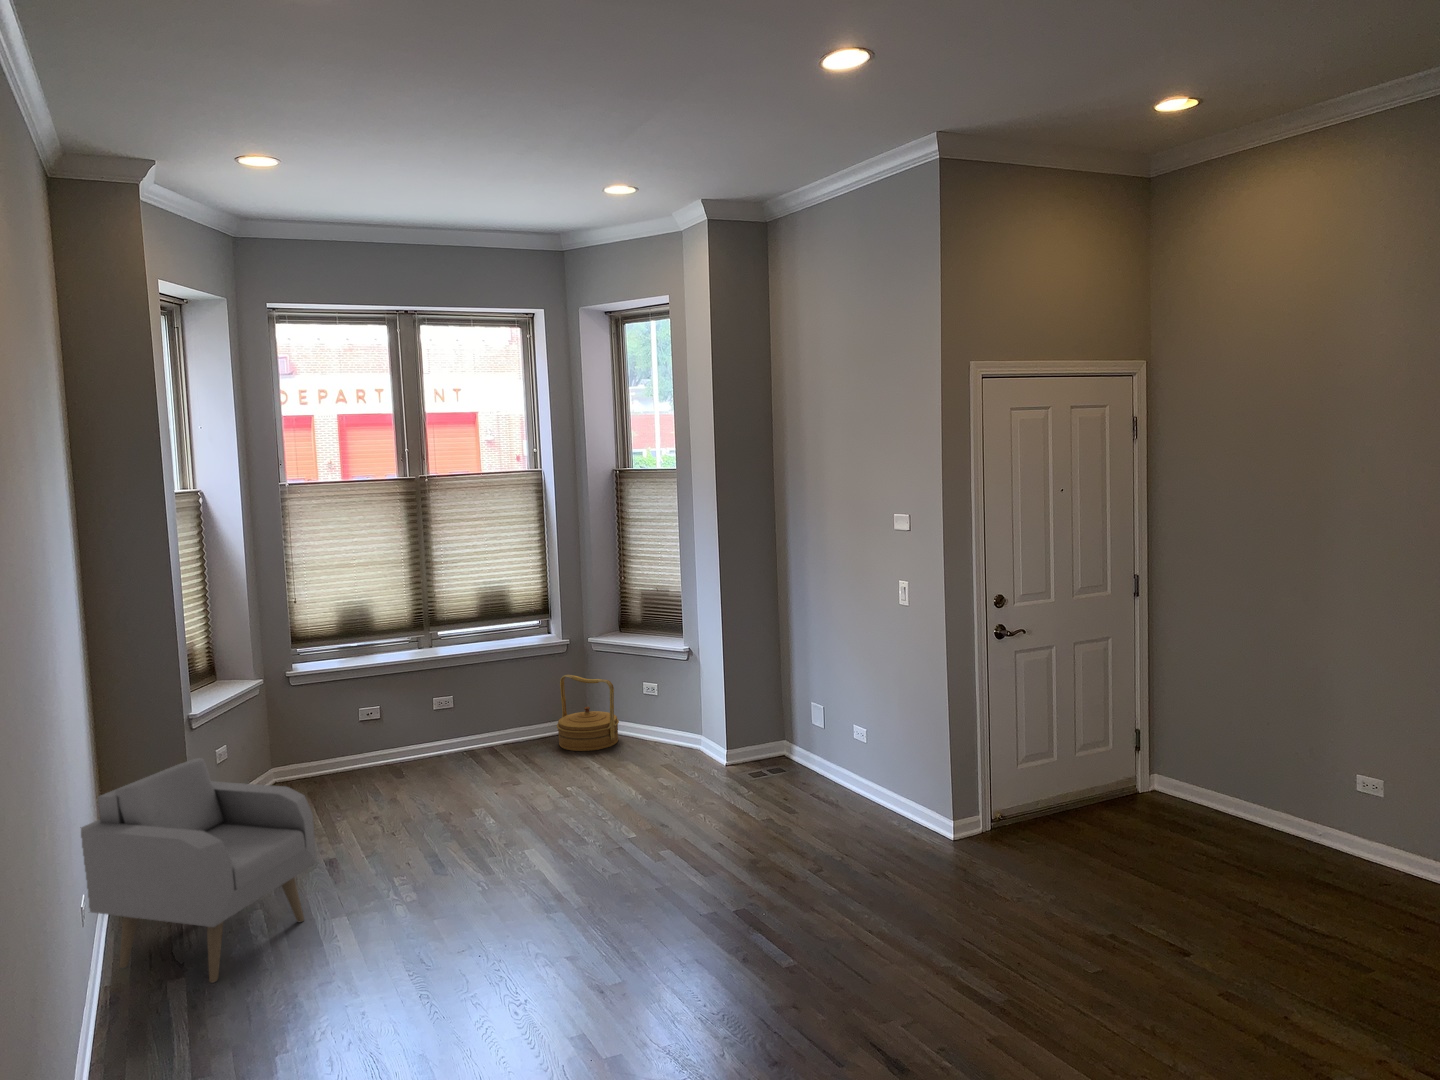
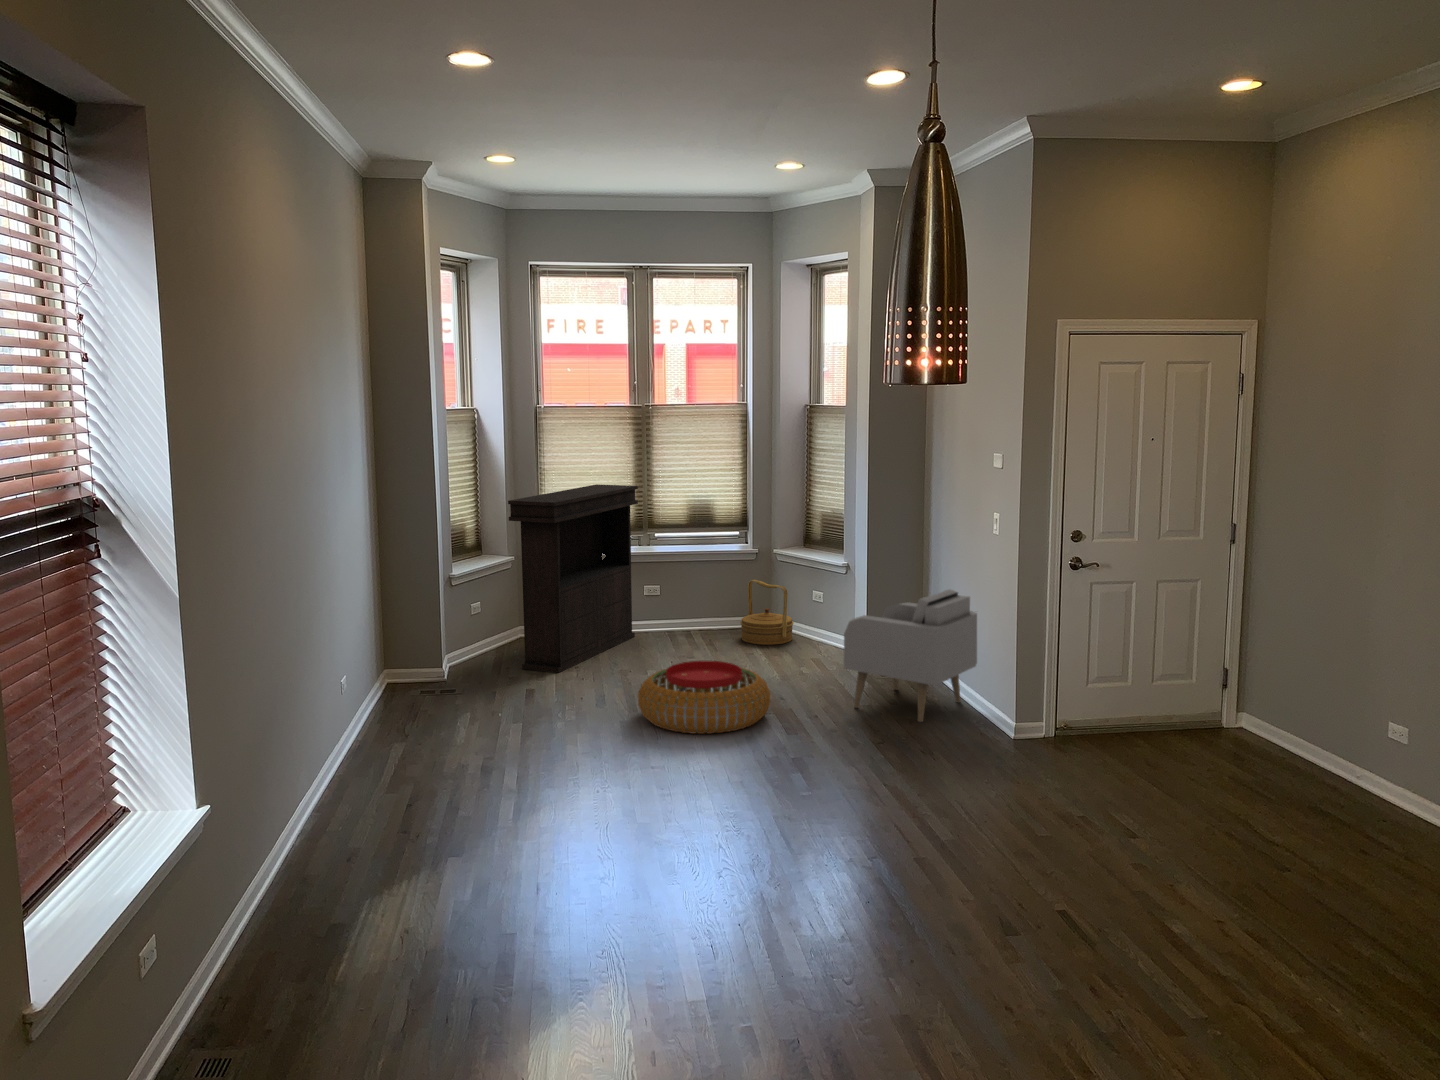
console table: none [270,576,427,829] -> present [508,484,638,673]
armchair: present [80,758,317,983] -> present [844,589,977,722]
pouf: none [495,792,666,899] -> present [638,661,771,734]

